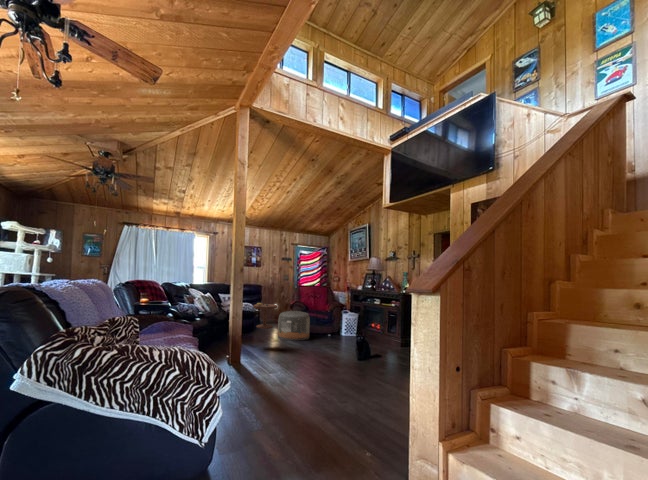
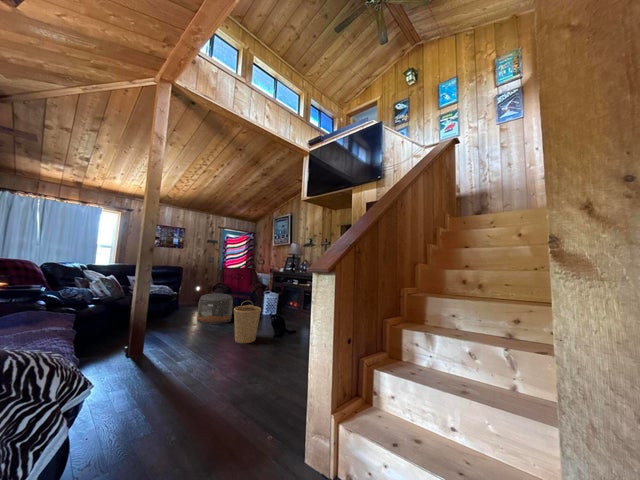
side table: present [253,303,278,329] -> none [167,288,197,339]
basket: none [310,316,335,356] -> present [234,301,261,343]

